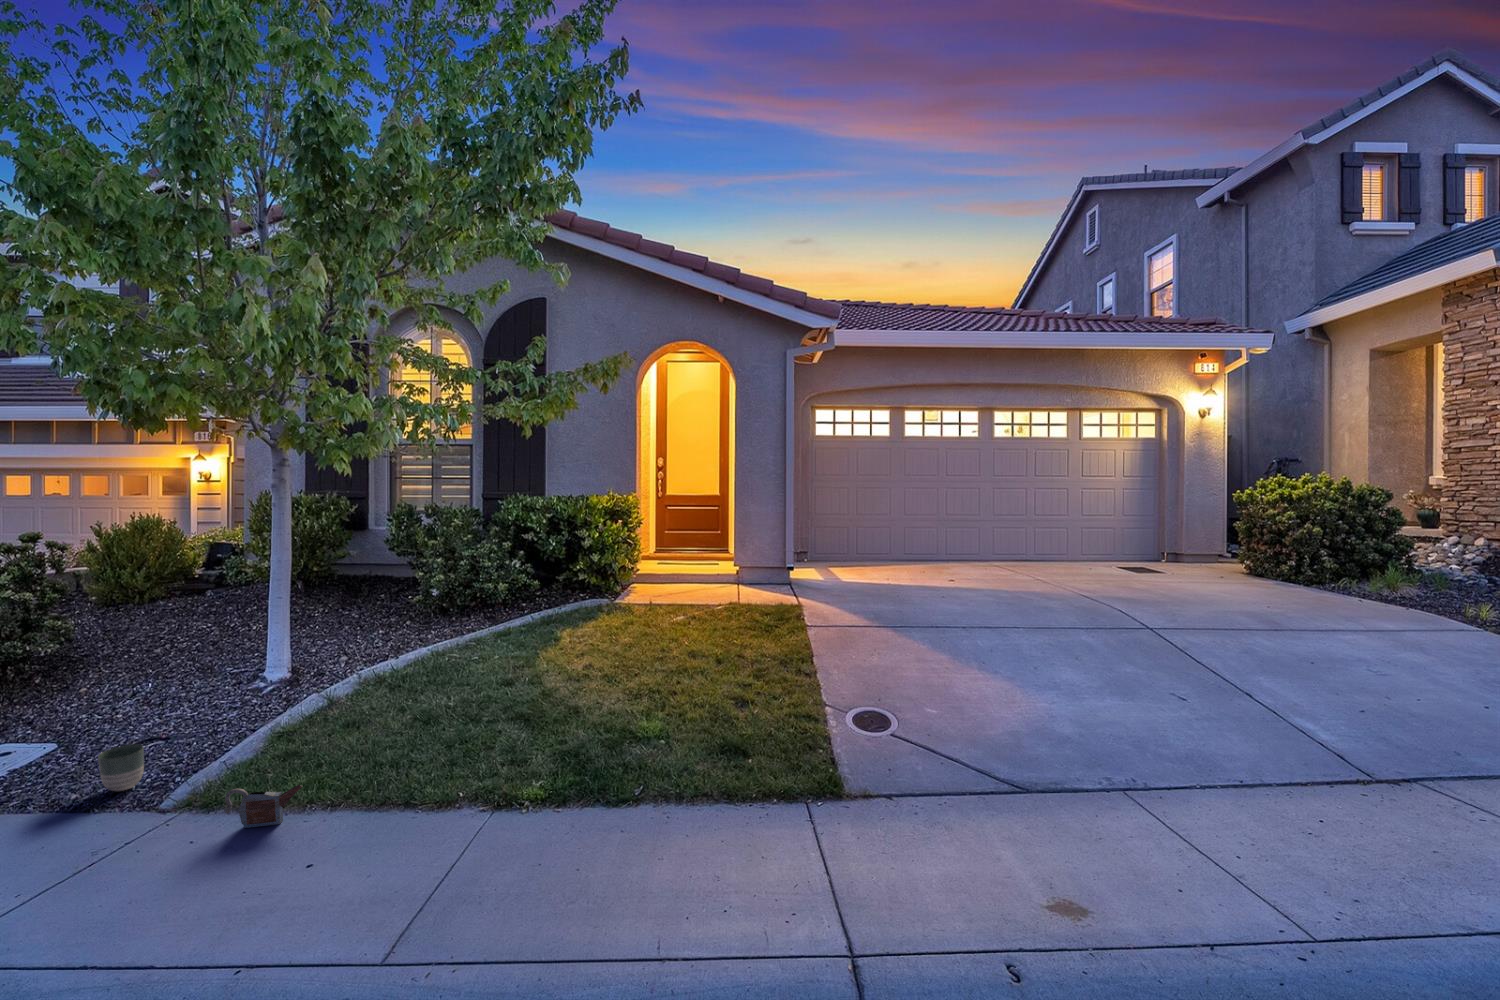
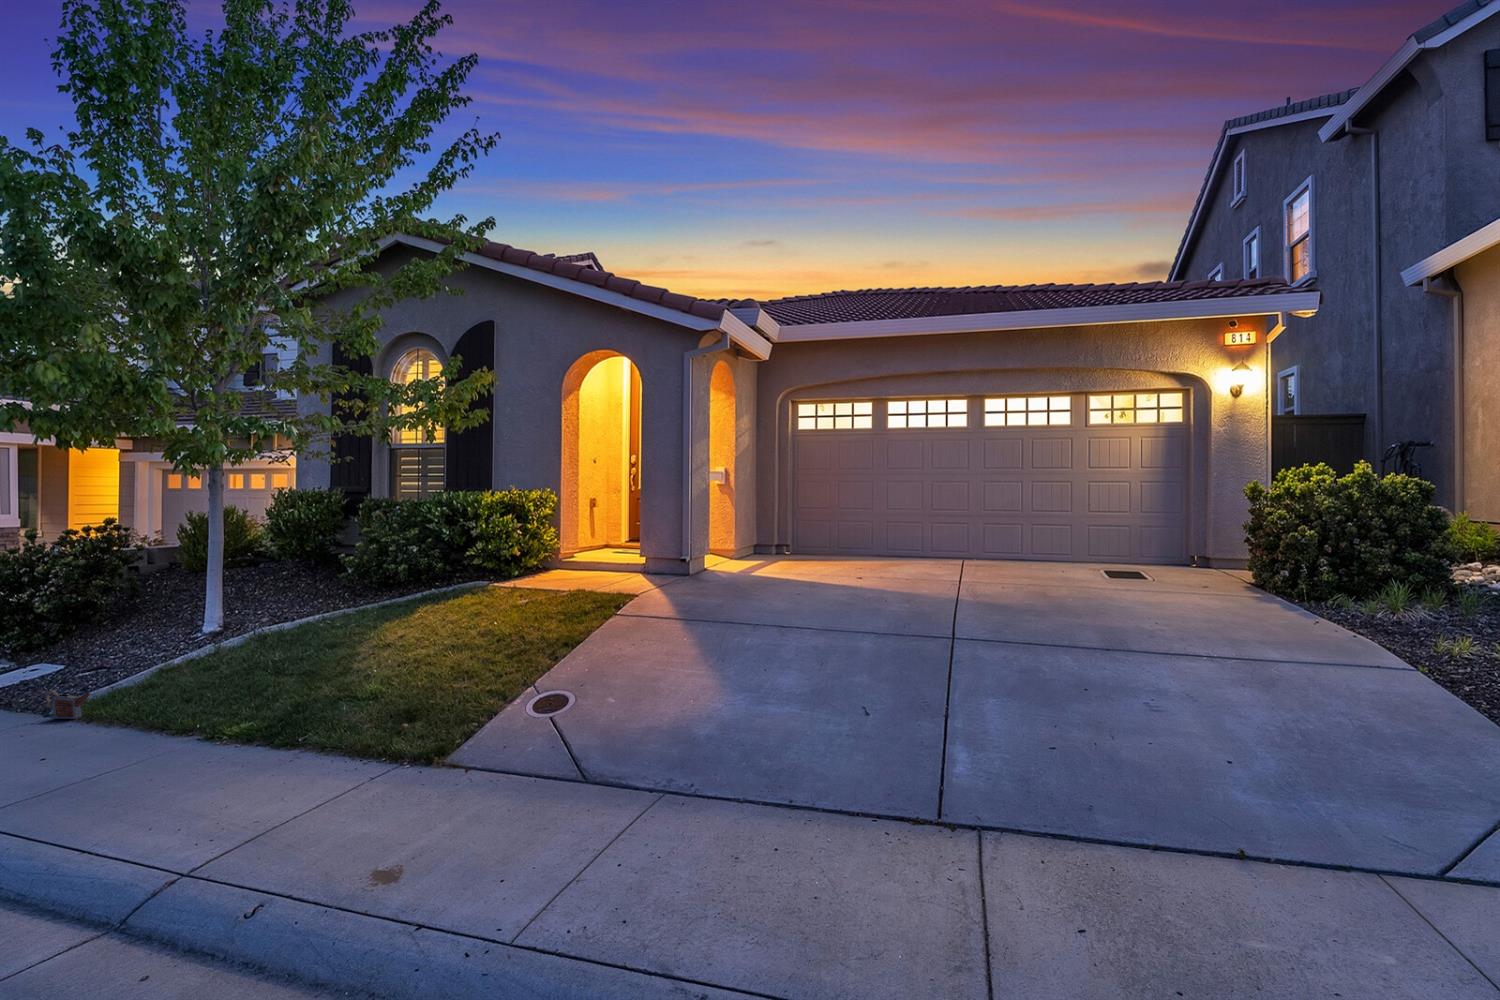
planter: present [98,744,144,791] -> none [24,660,58,690]

